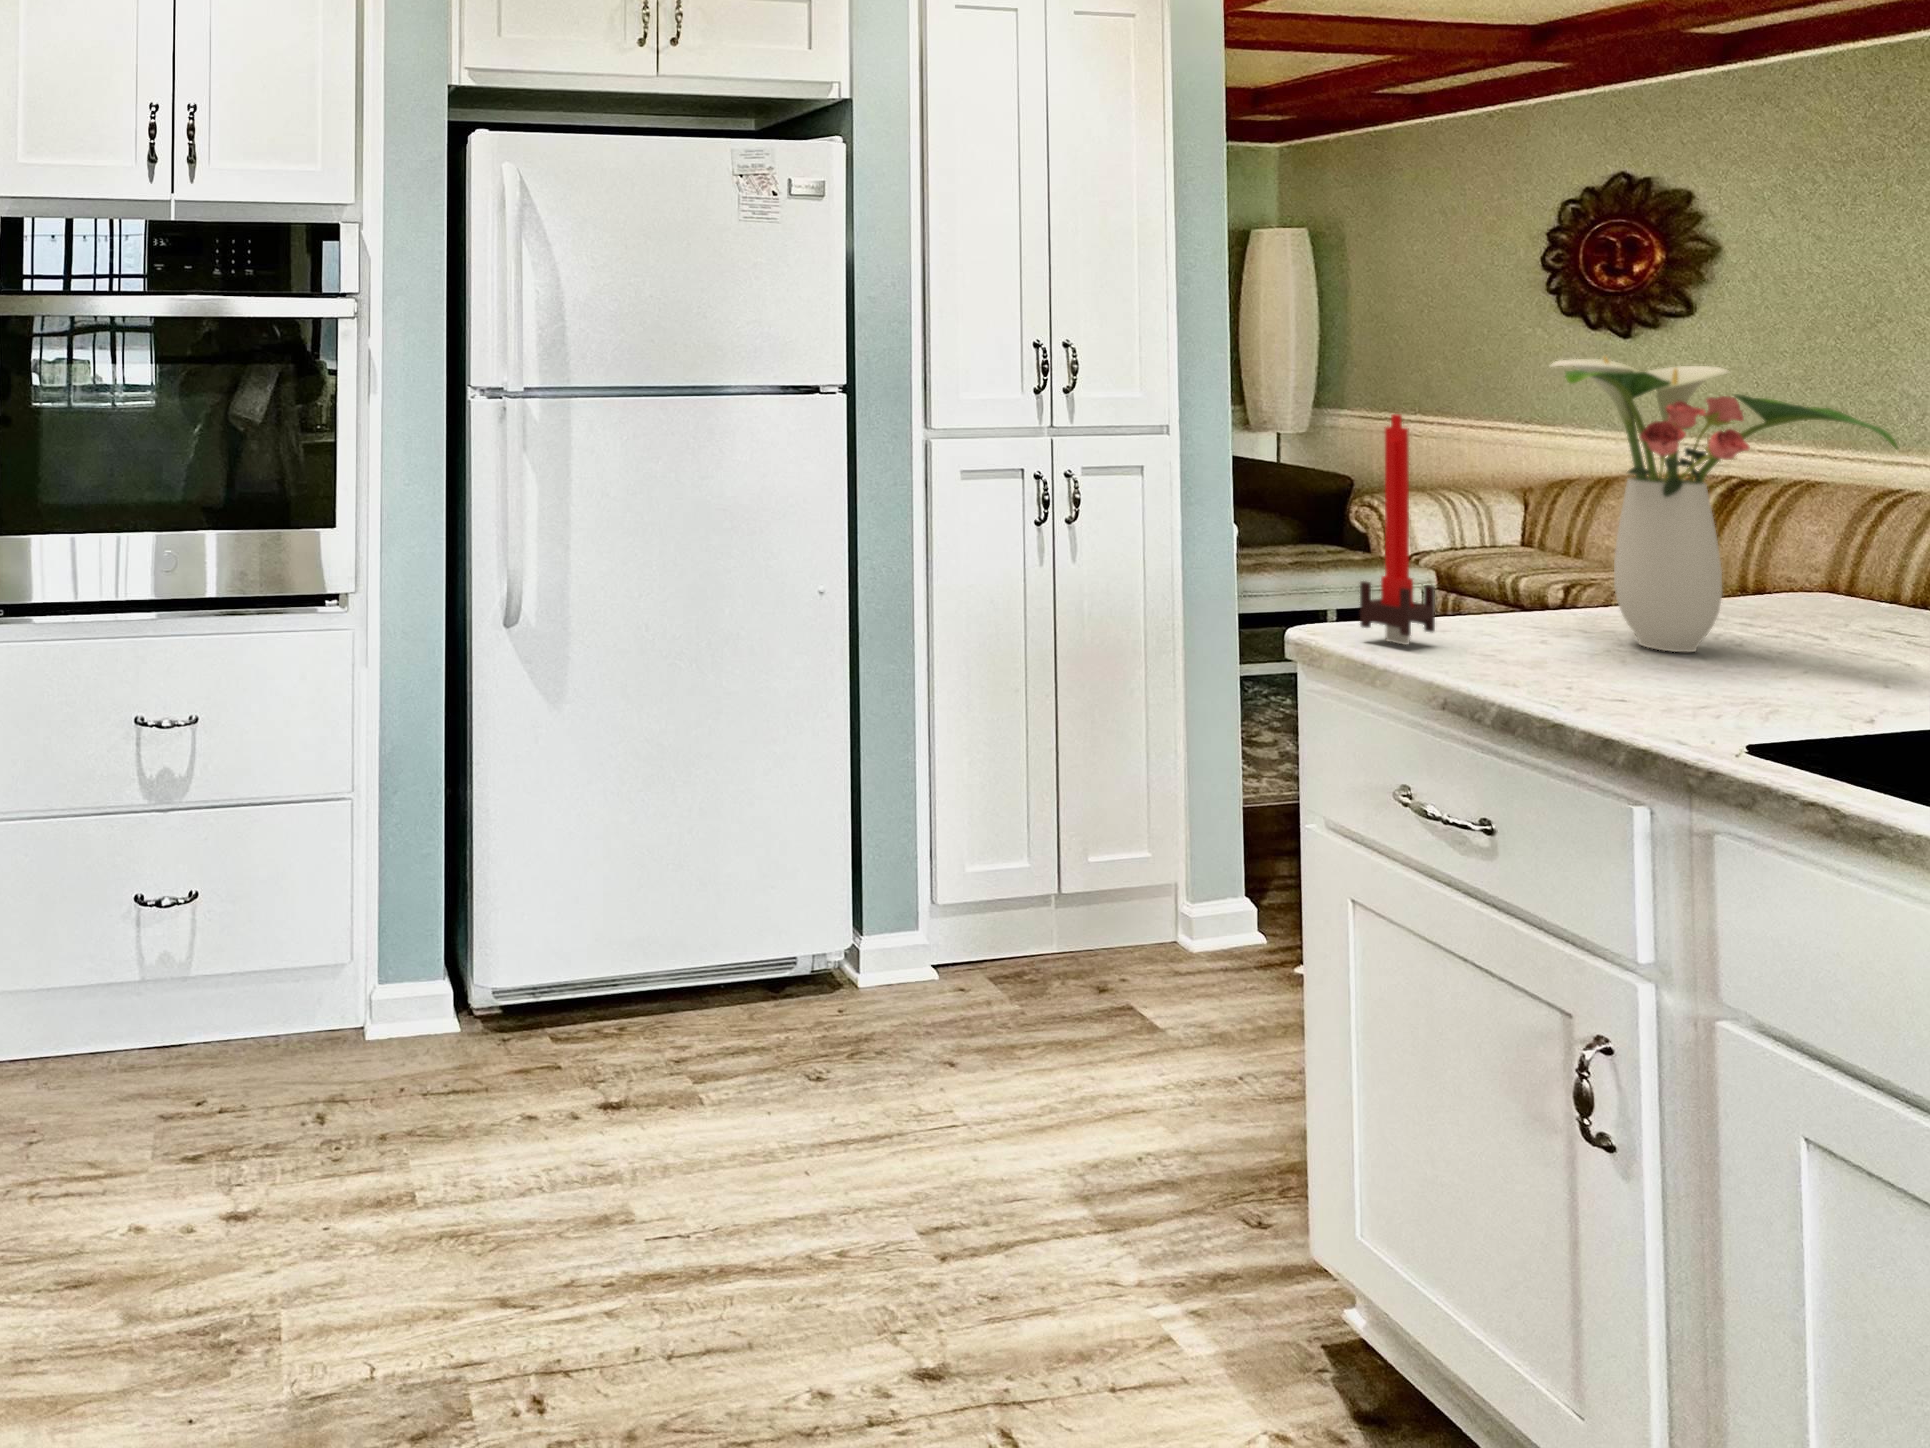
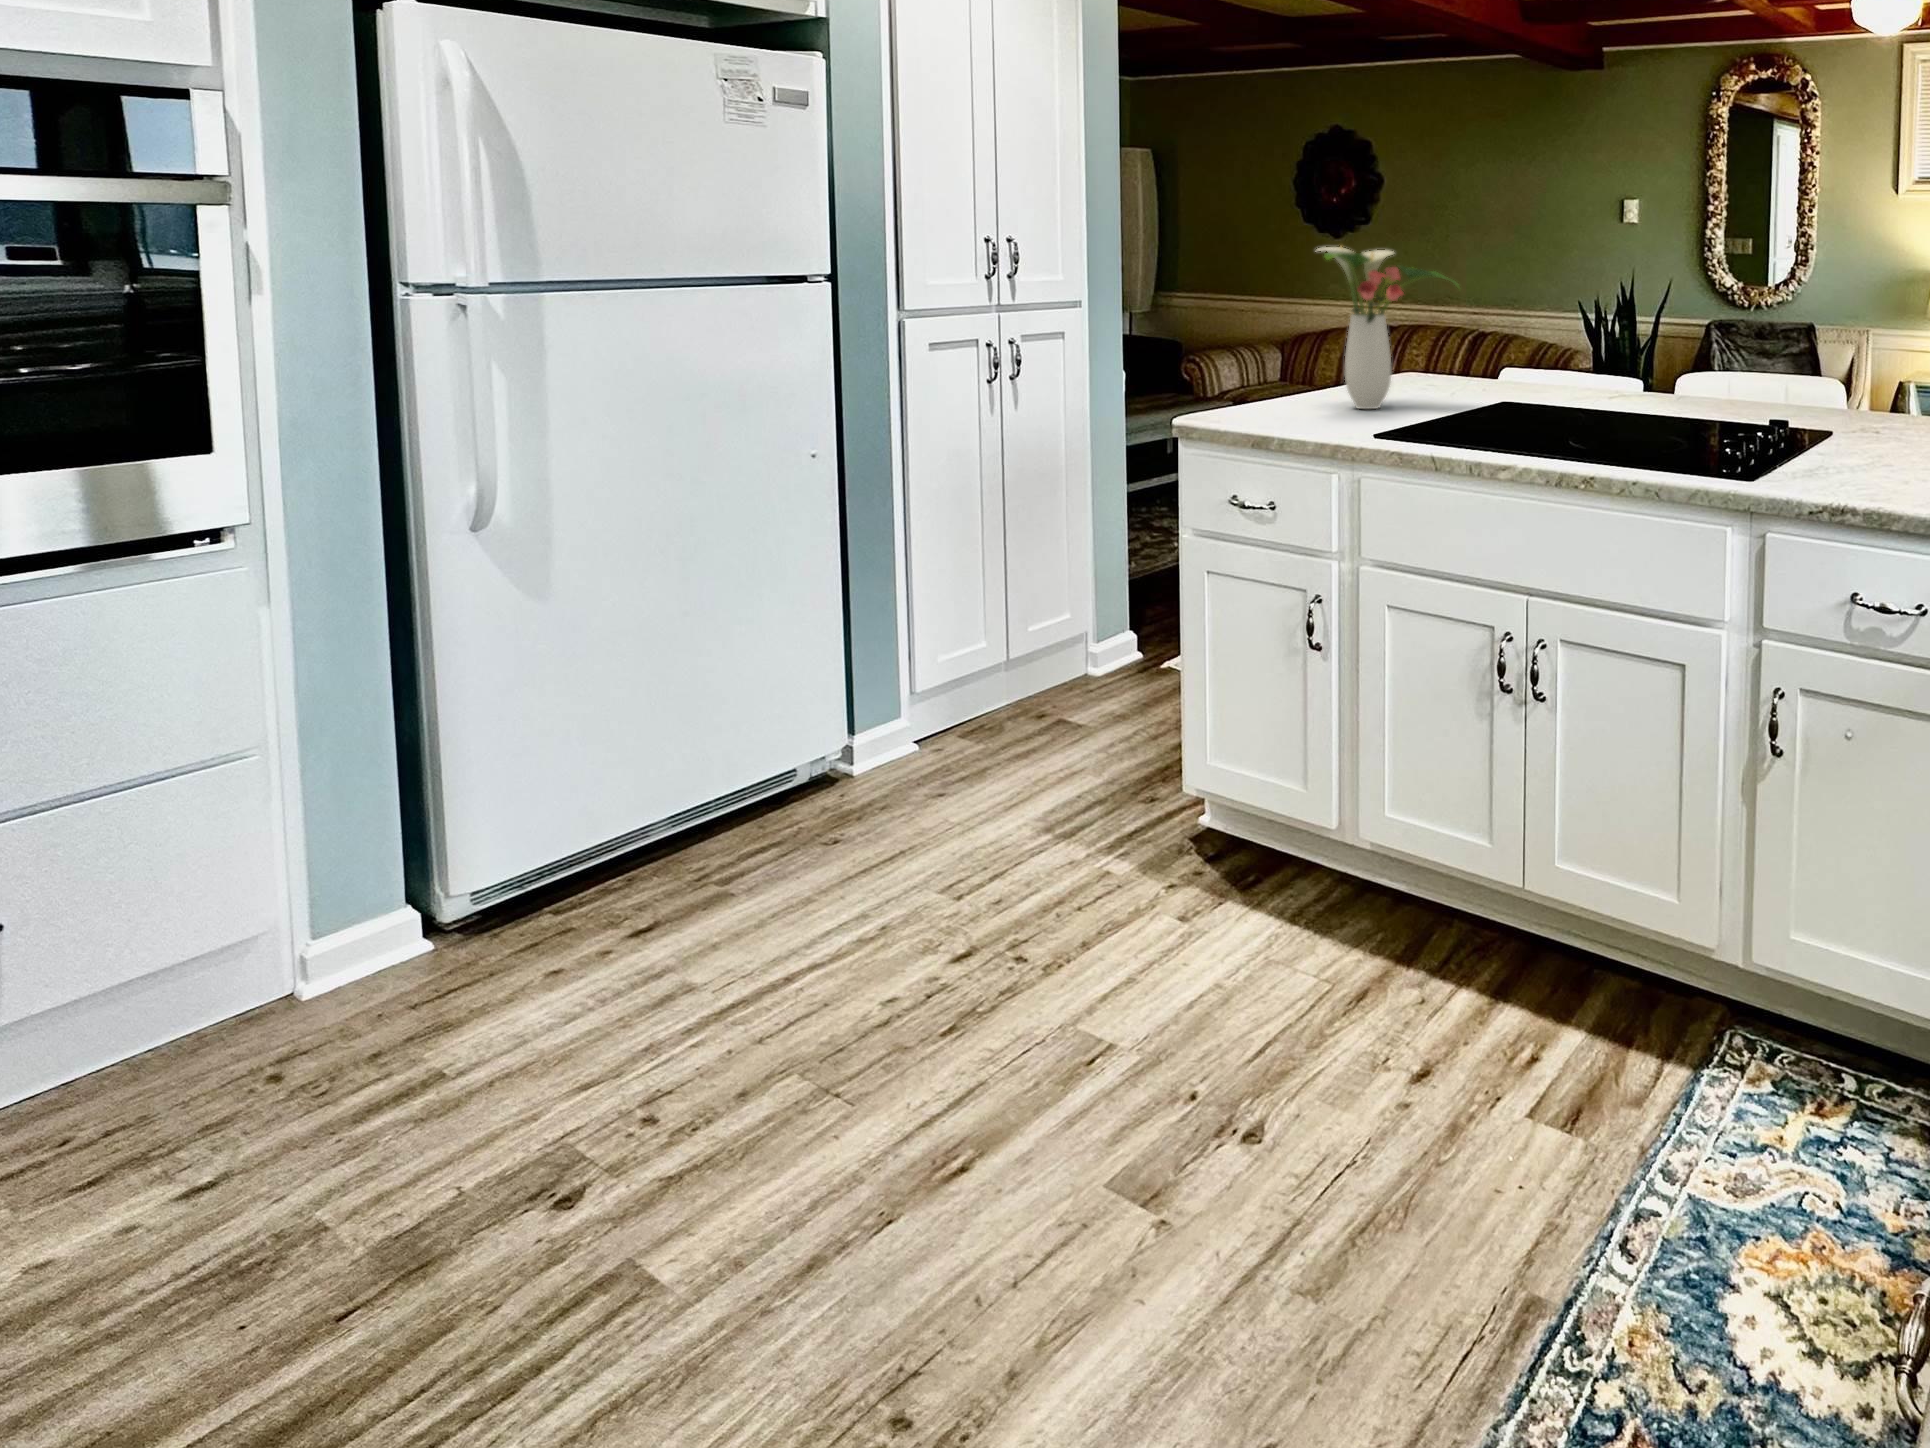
candle: present [1360,414,1435,645] -> none [1221,282,1260,423]

